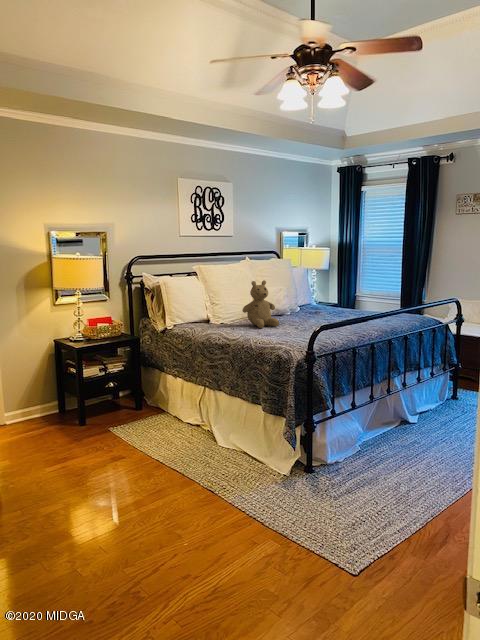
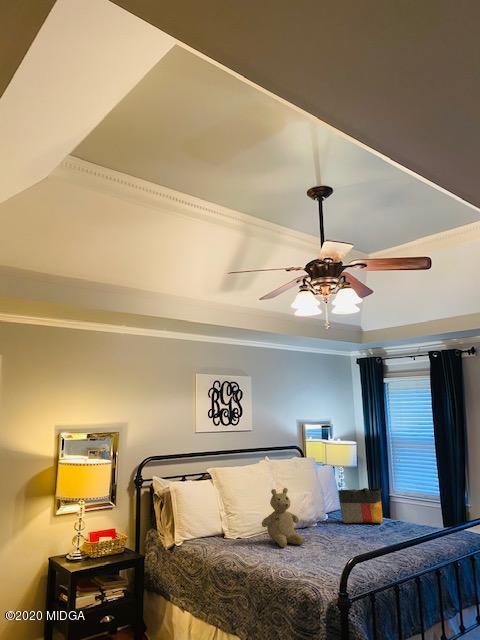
tote bag: none [311,284,350,313] -> present [338,488,382,523]

